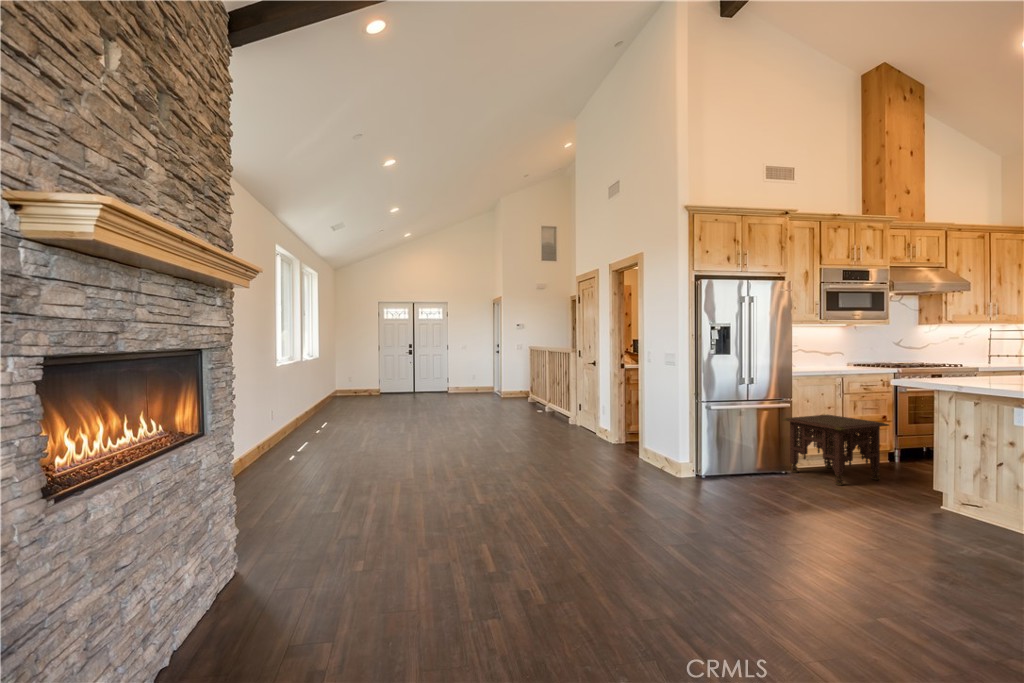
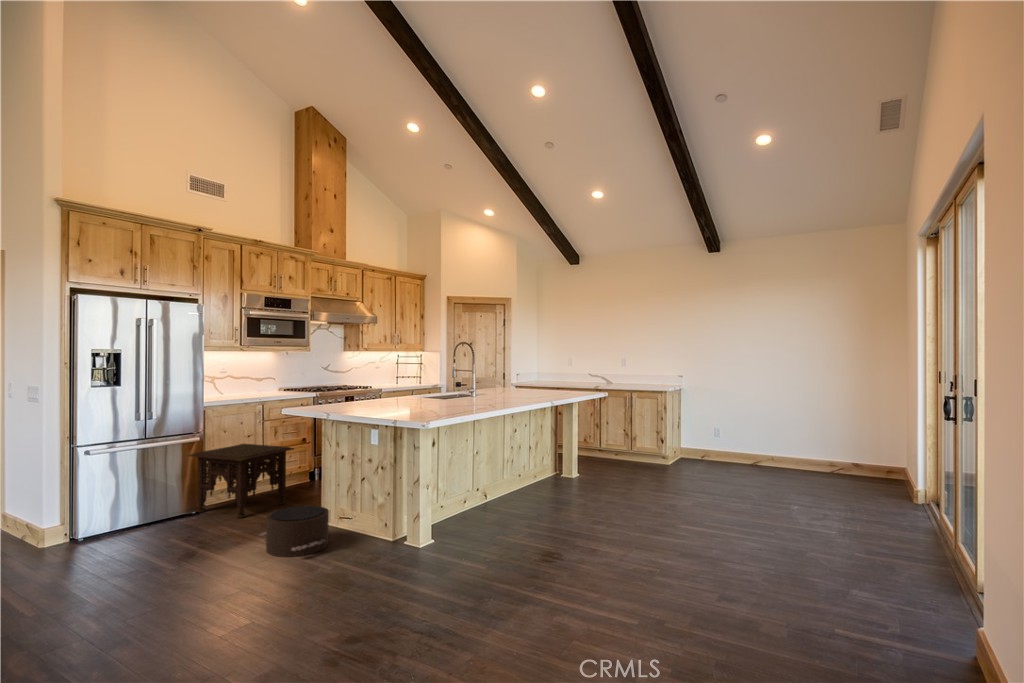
pouf: none [879,484,976,539] -> present [259,506,329,557]

